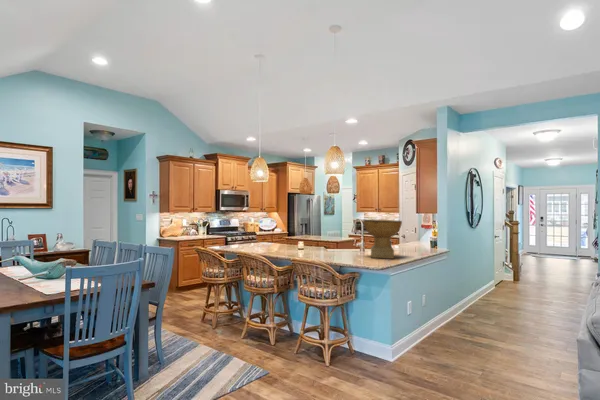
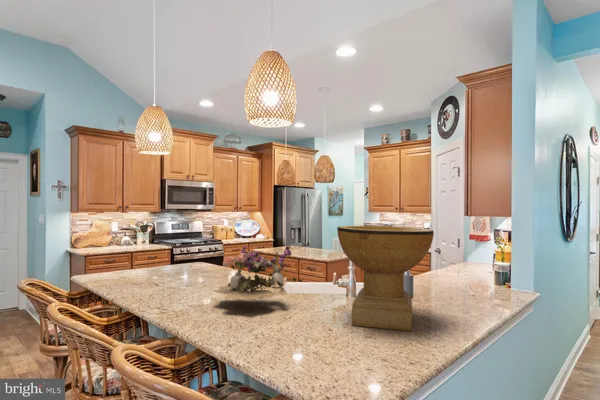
flower arrangement: none [307,228,341,255] -> present [214,244,291,303]

